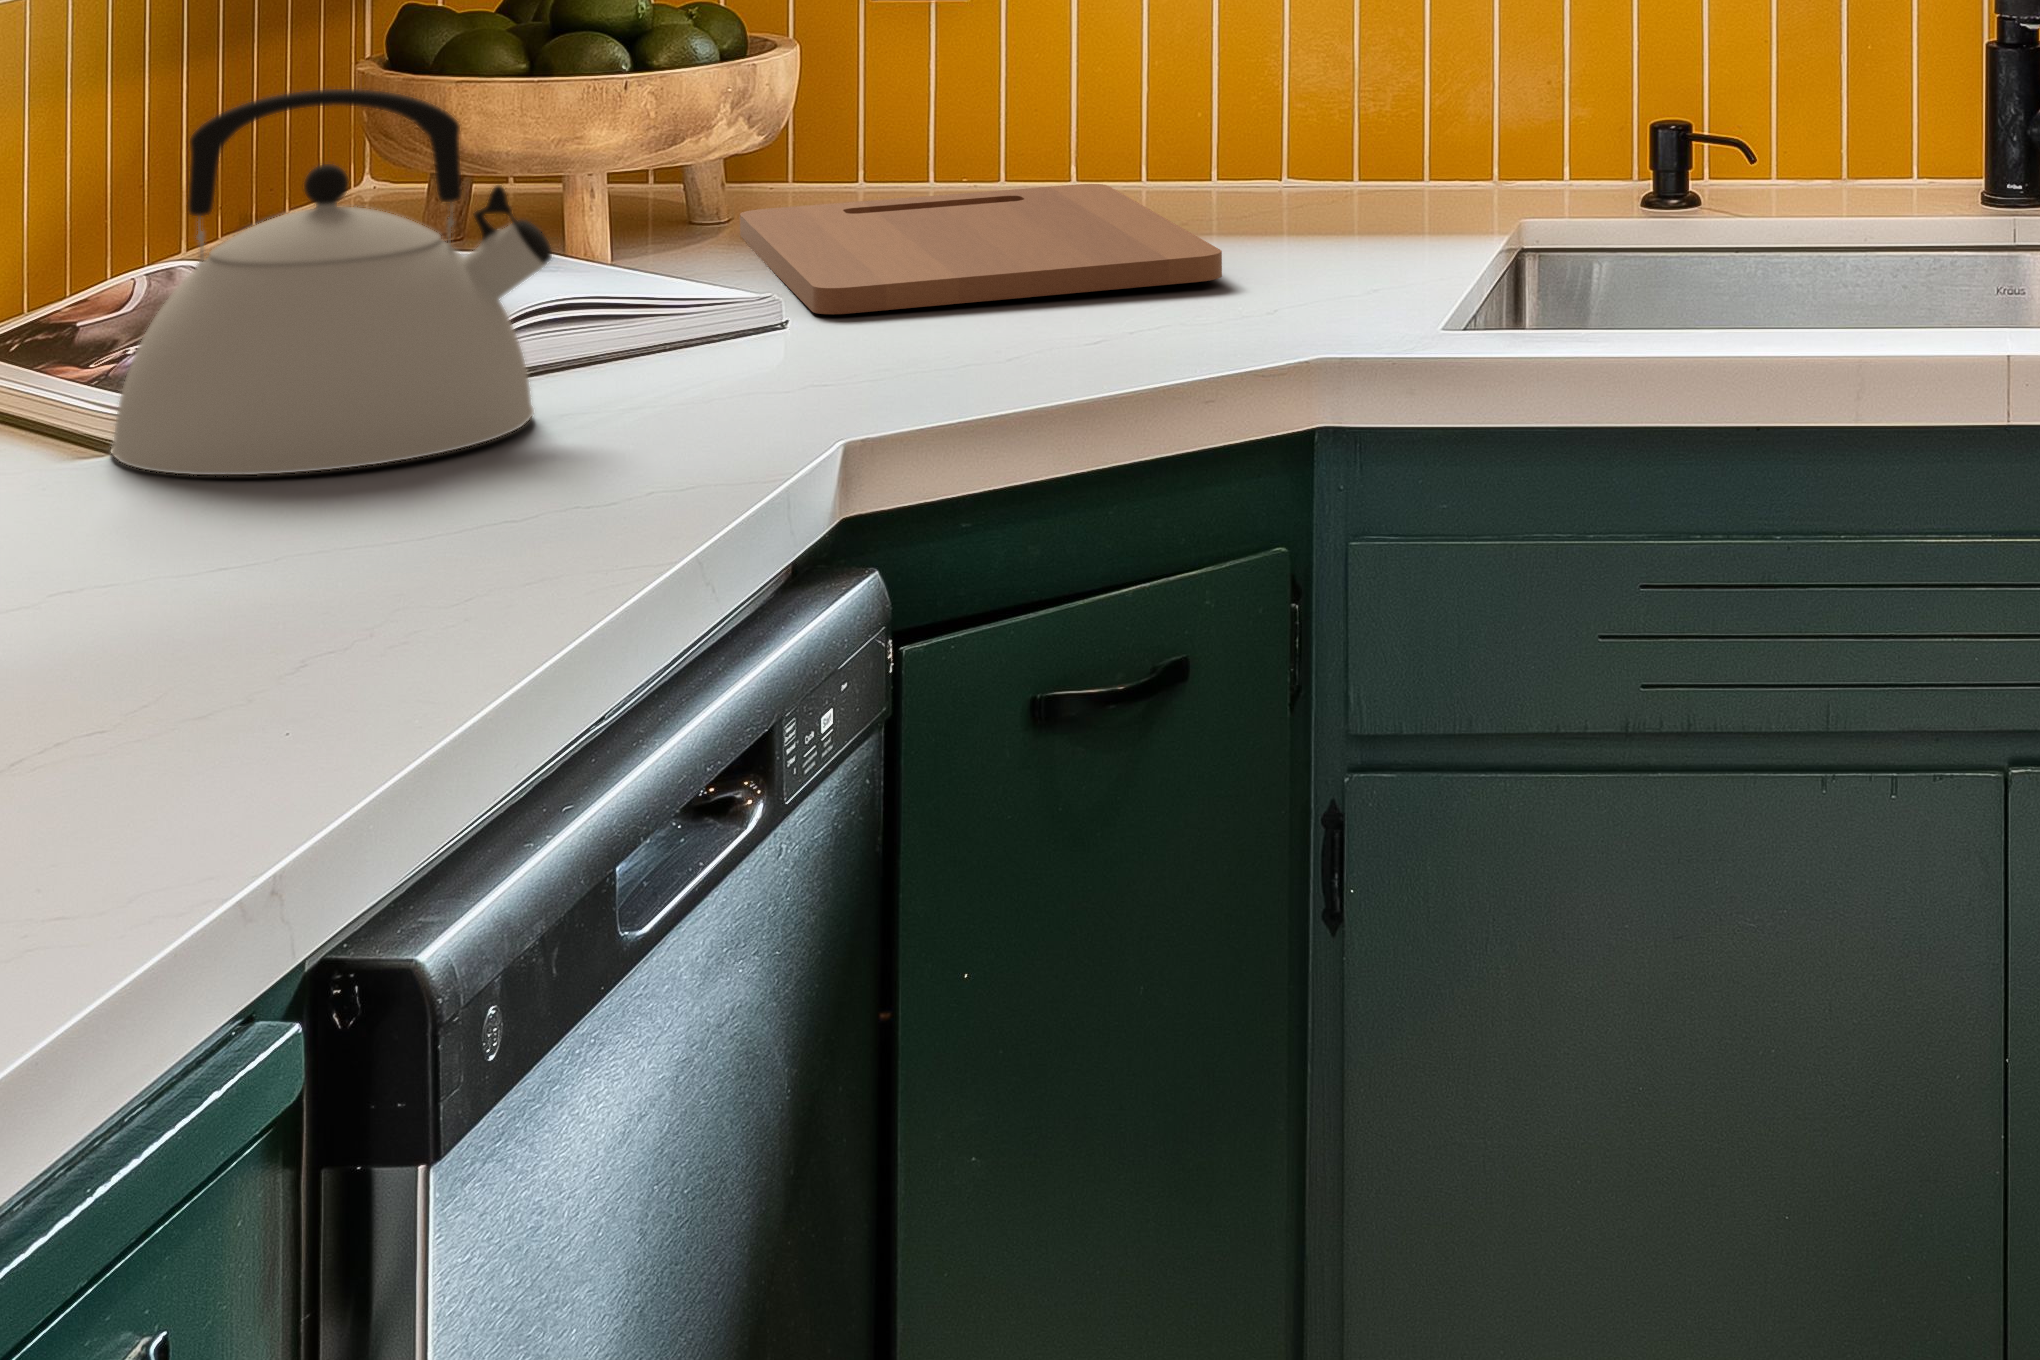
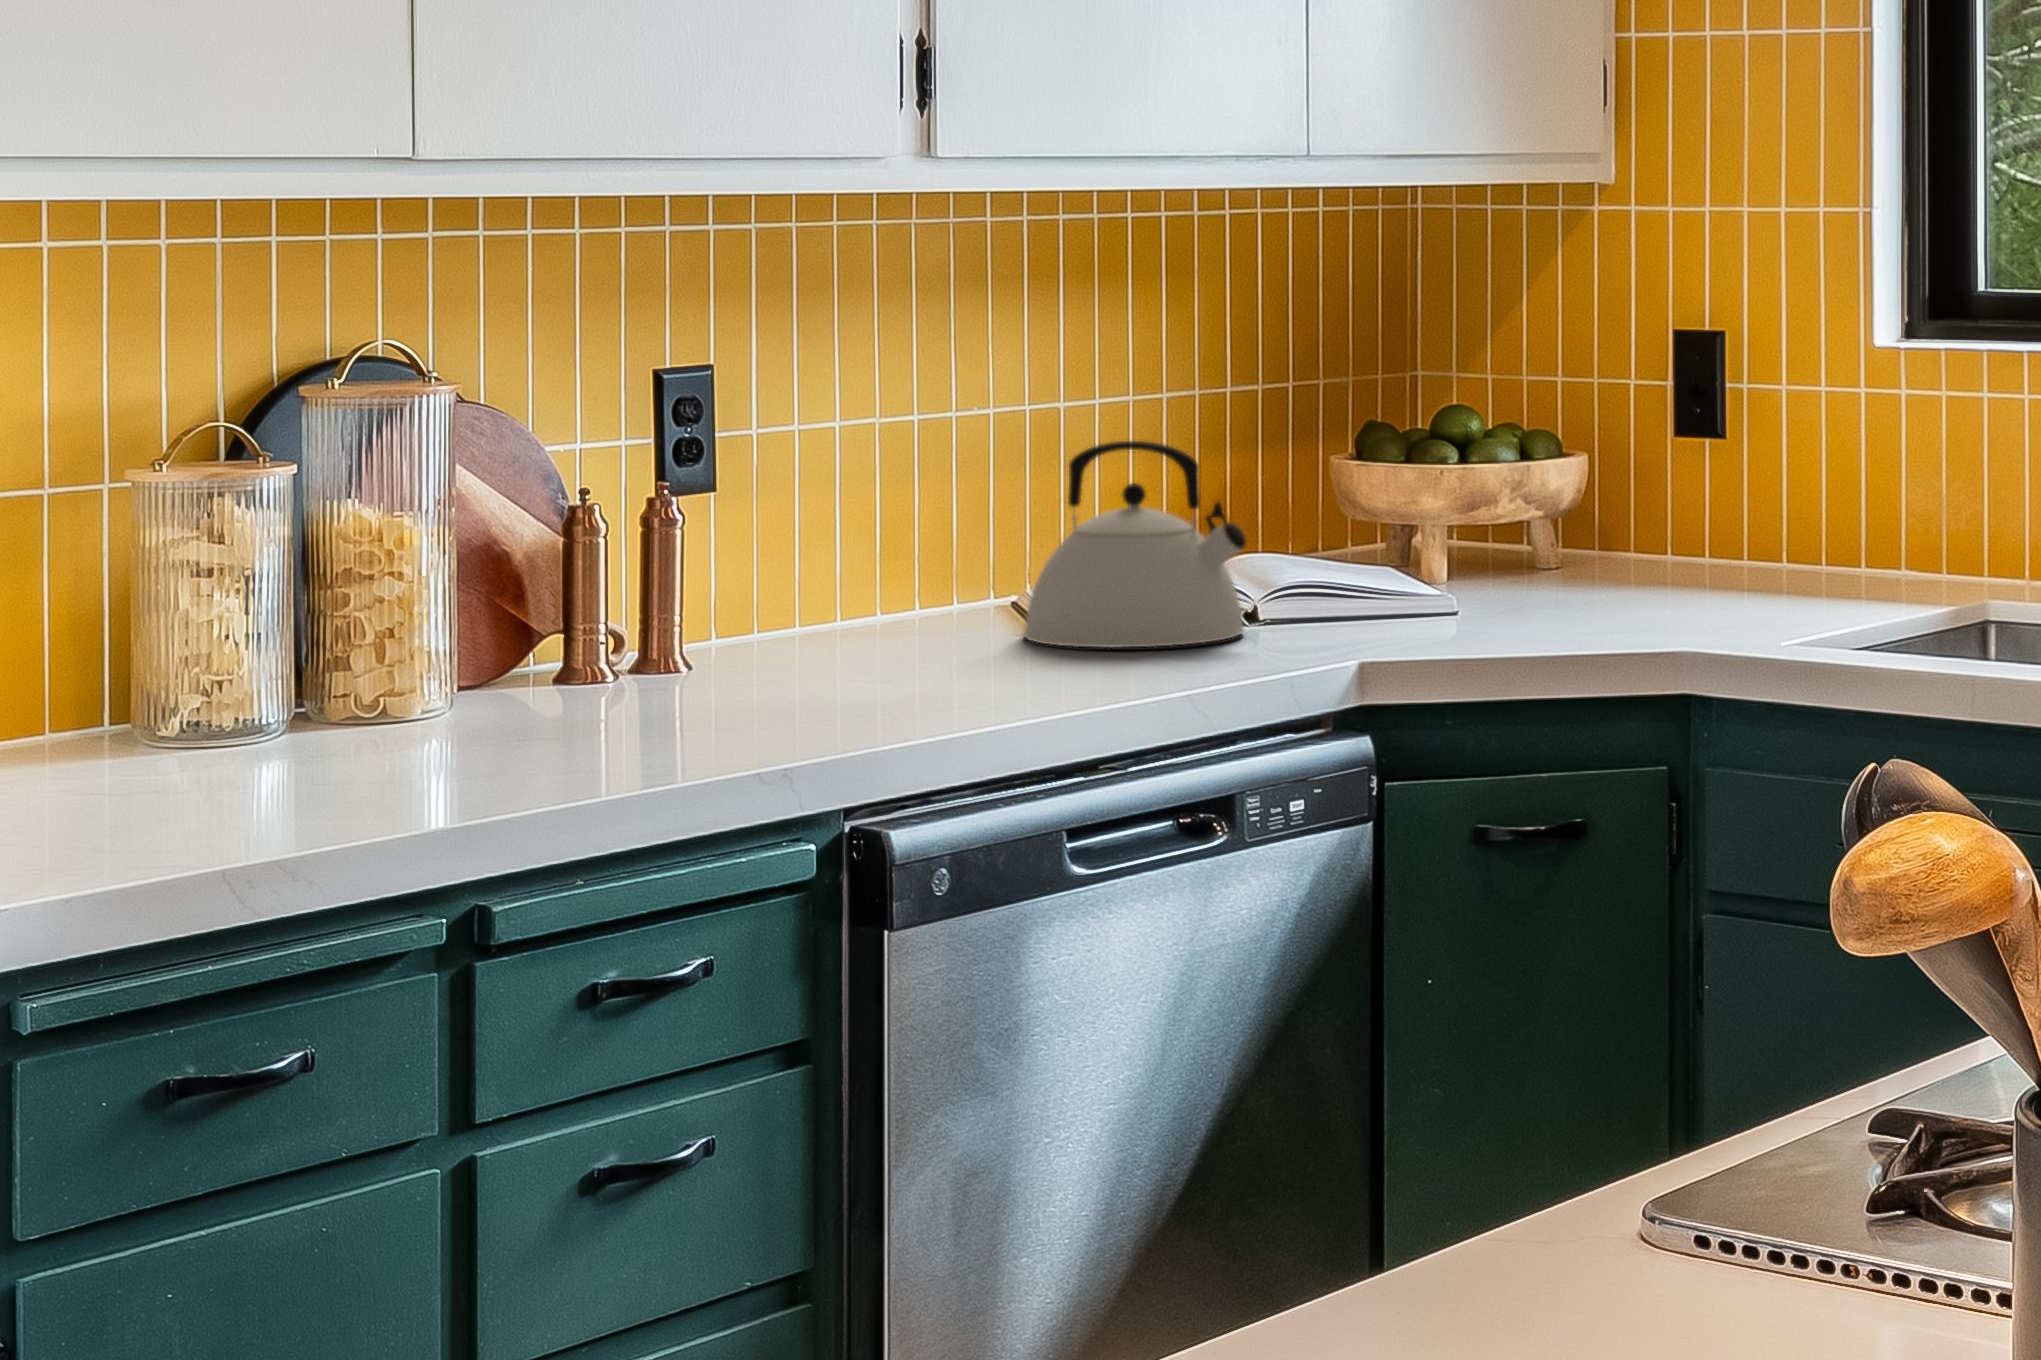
cutting board: present [740,184,1222,314] -> none [1482,556,1775,612]

